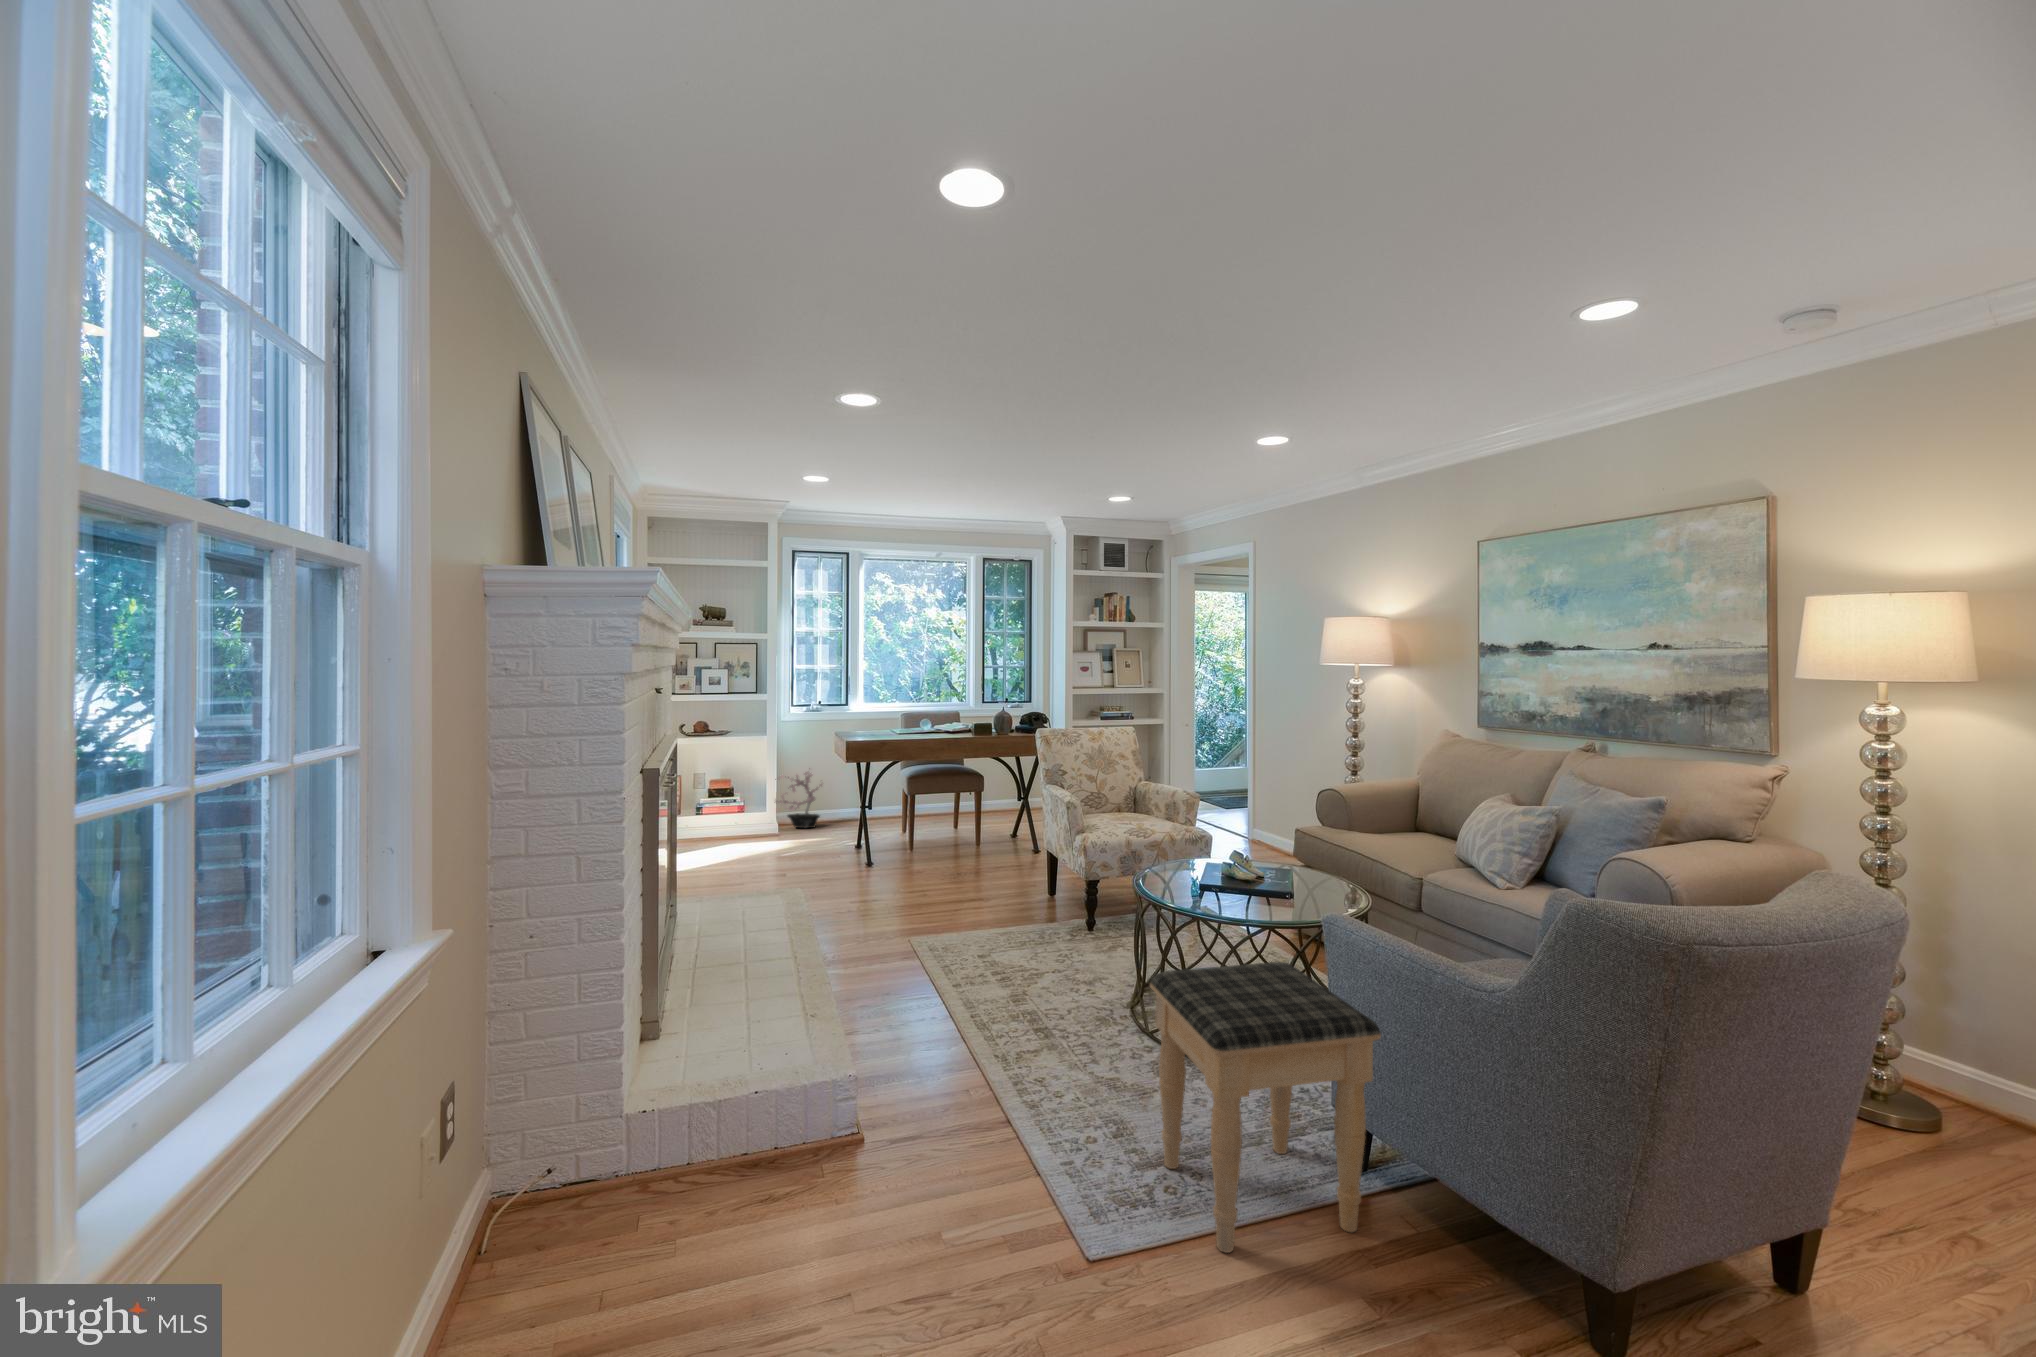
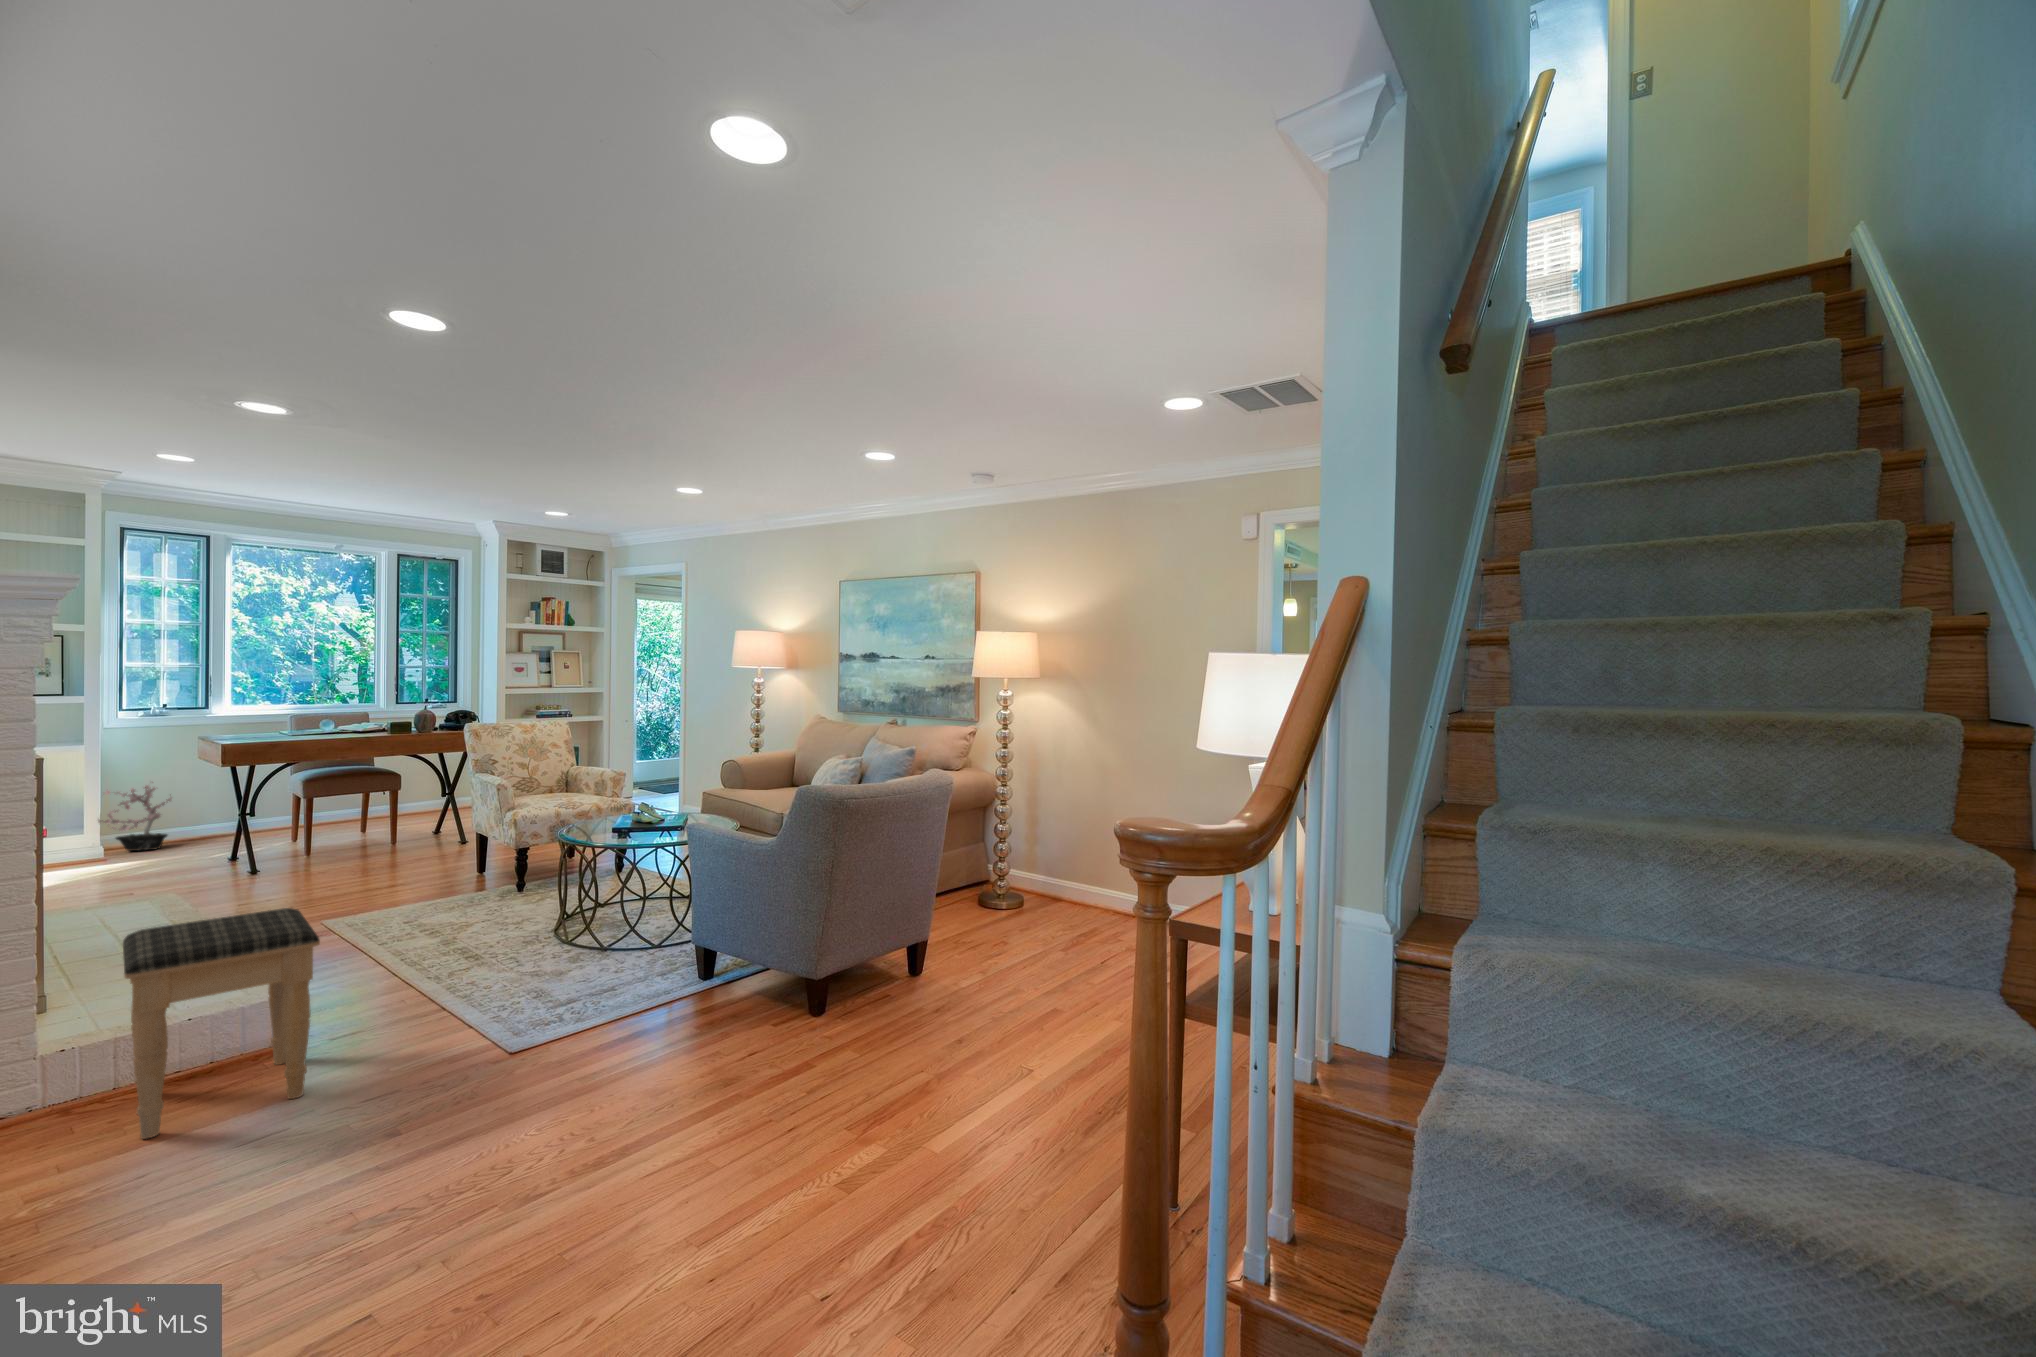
footstool: present [1150,962,1381,1253] -> present [123,908,320,1139]

